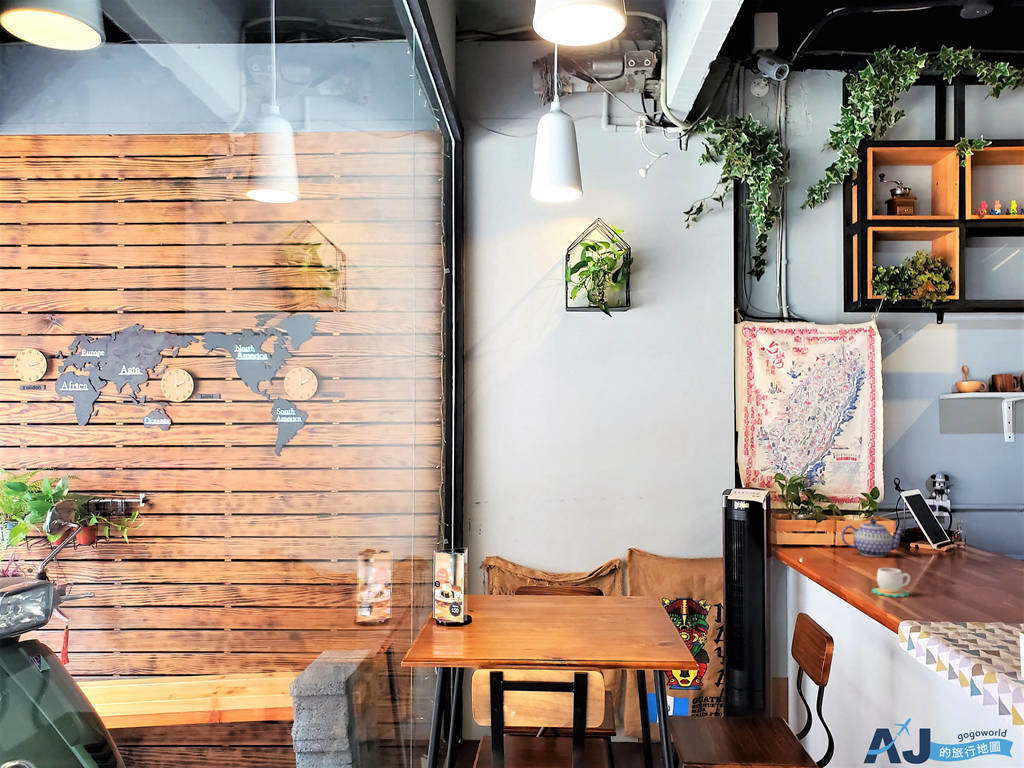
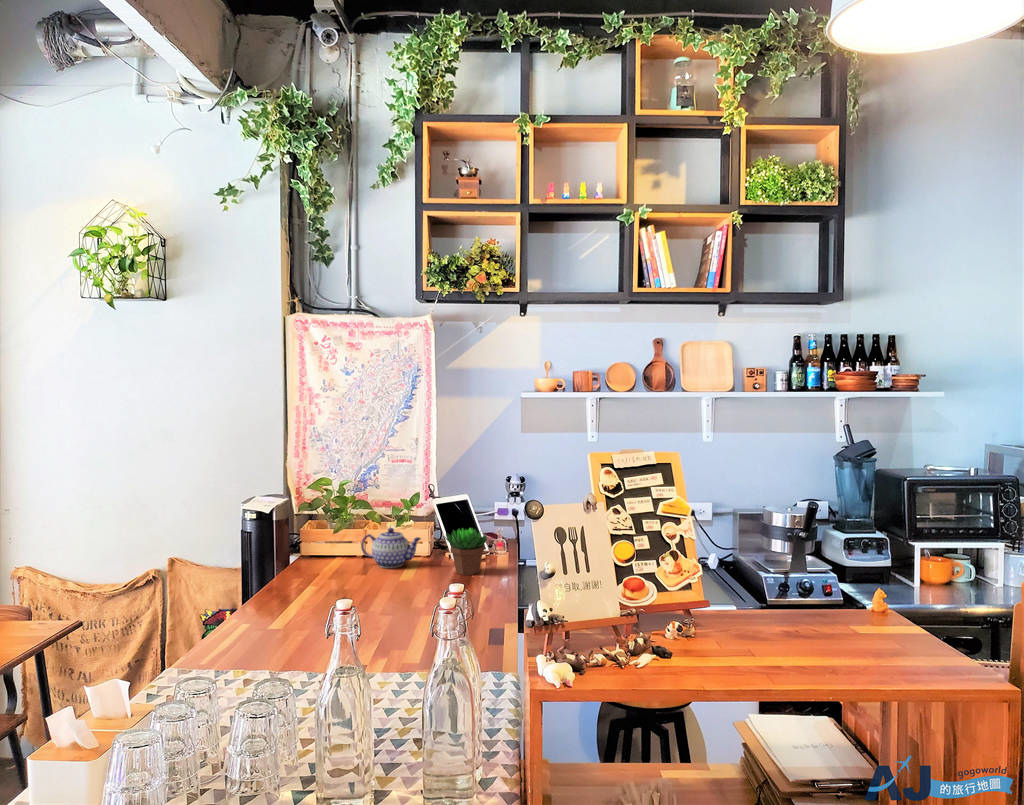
succulent plant: none [937,517,987,562] -> present [445,528,487,575]
mug: present [872,568,910,597] -> none [244,597,285,632]

